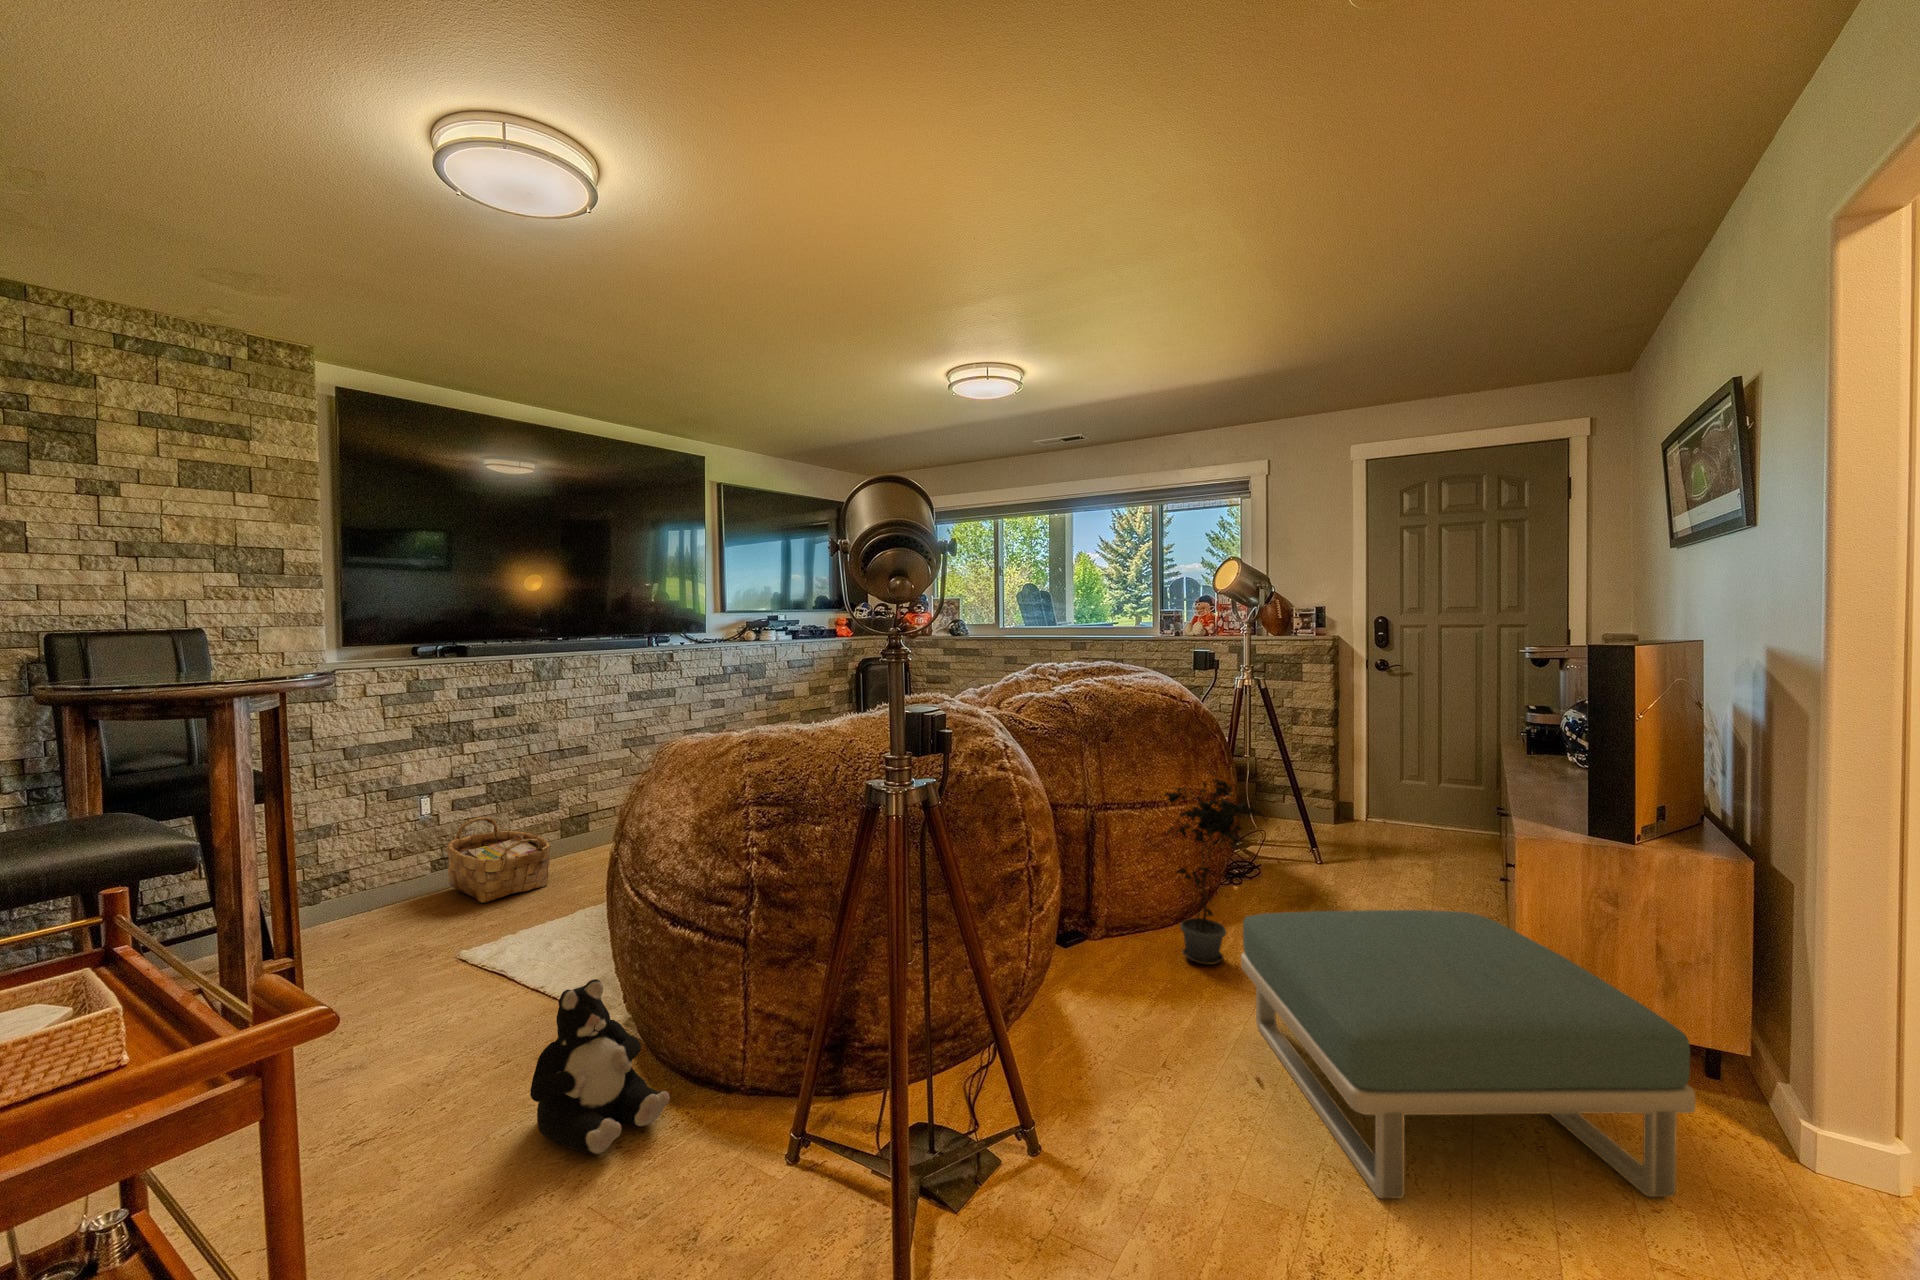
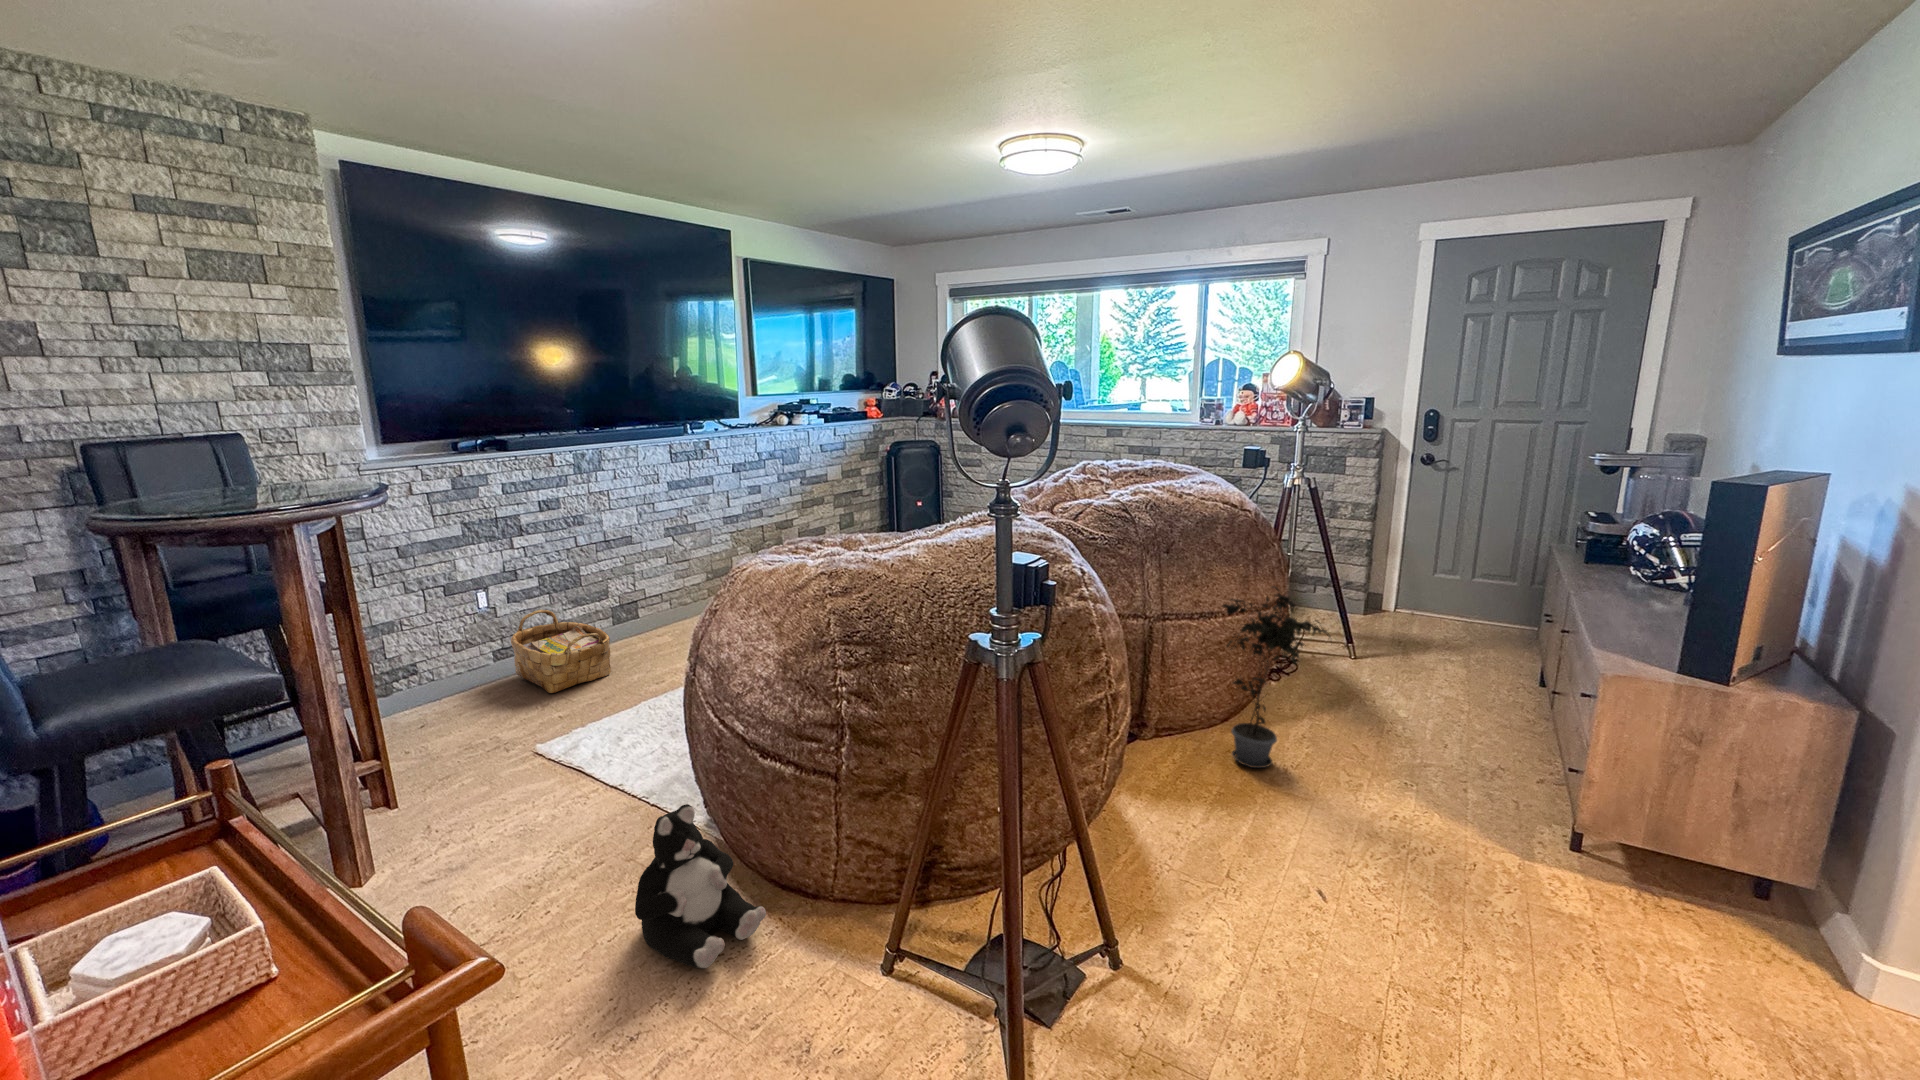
footstool: present [1241,910,1695,1198] -> none [1304,735,1783,1026]

